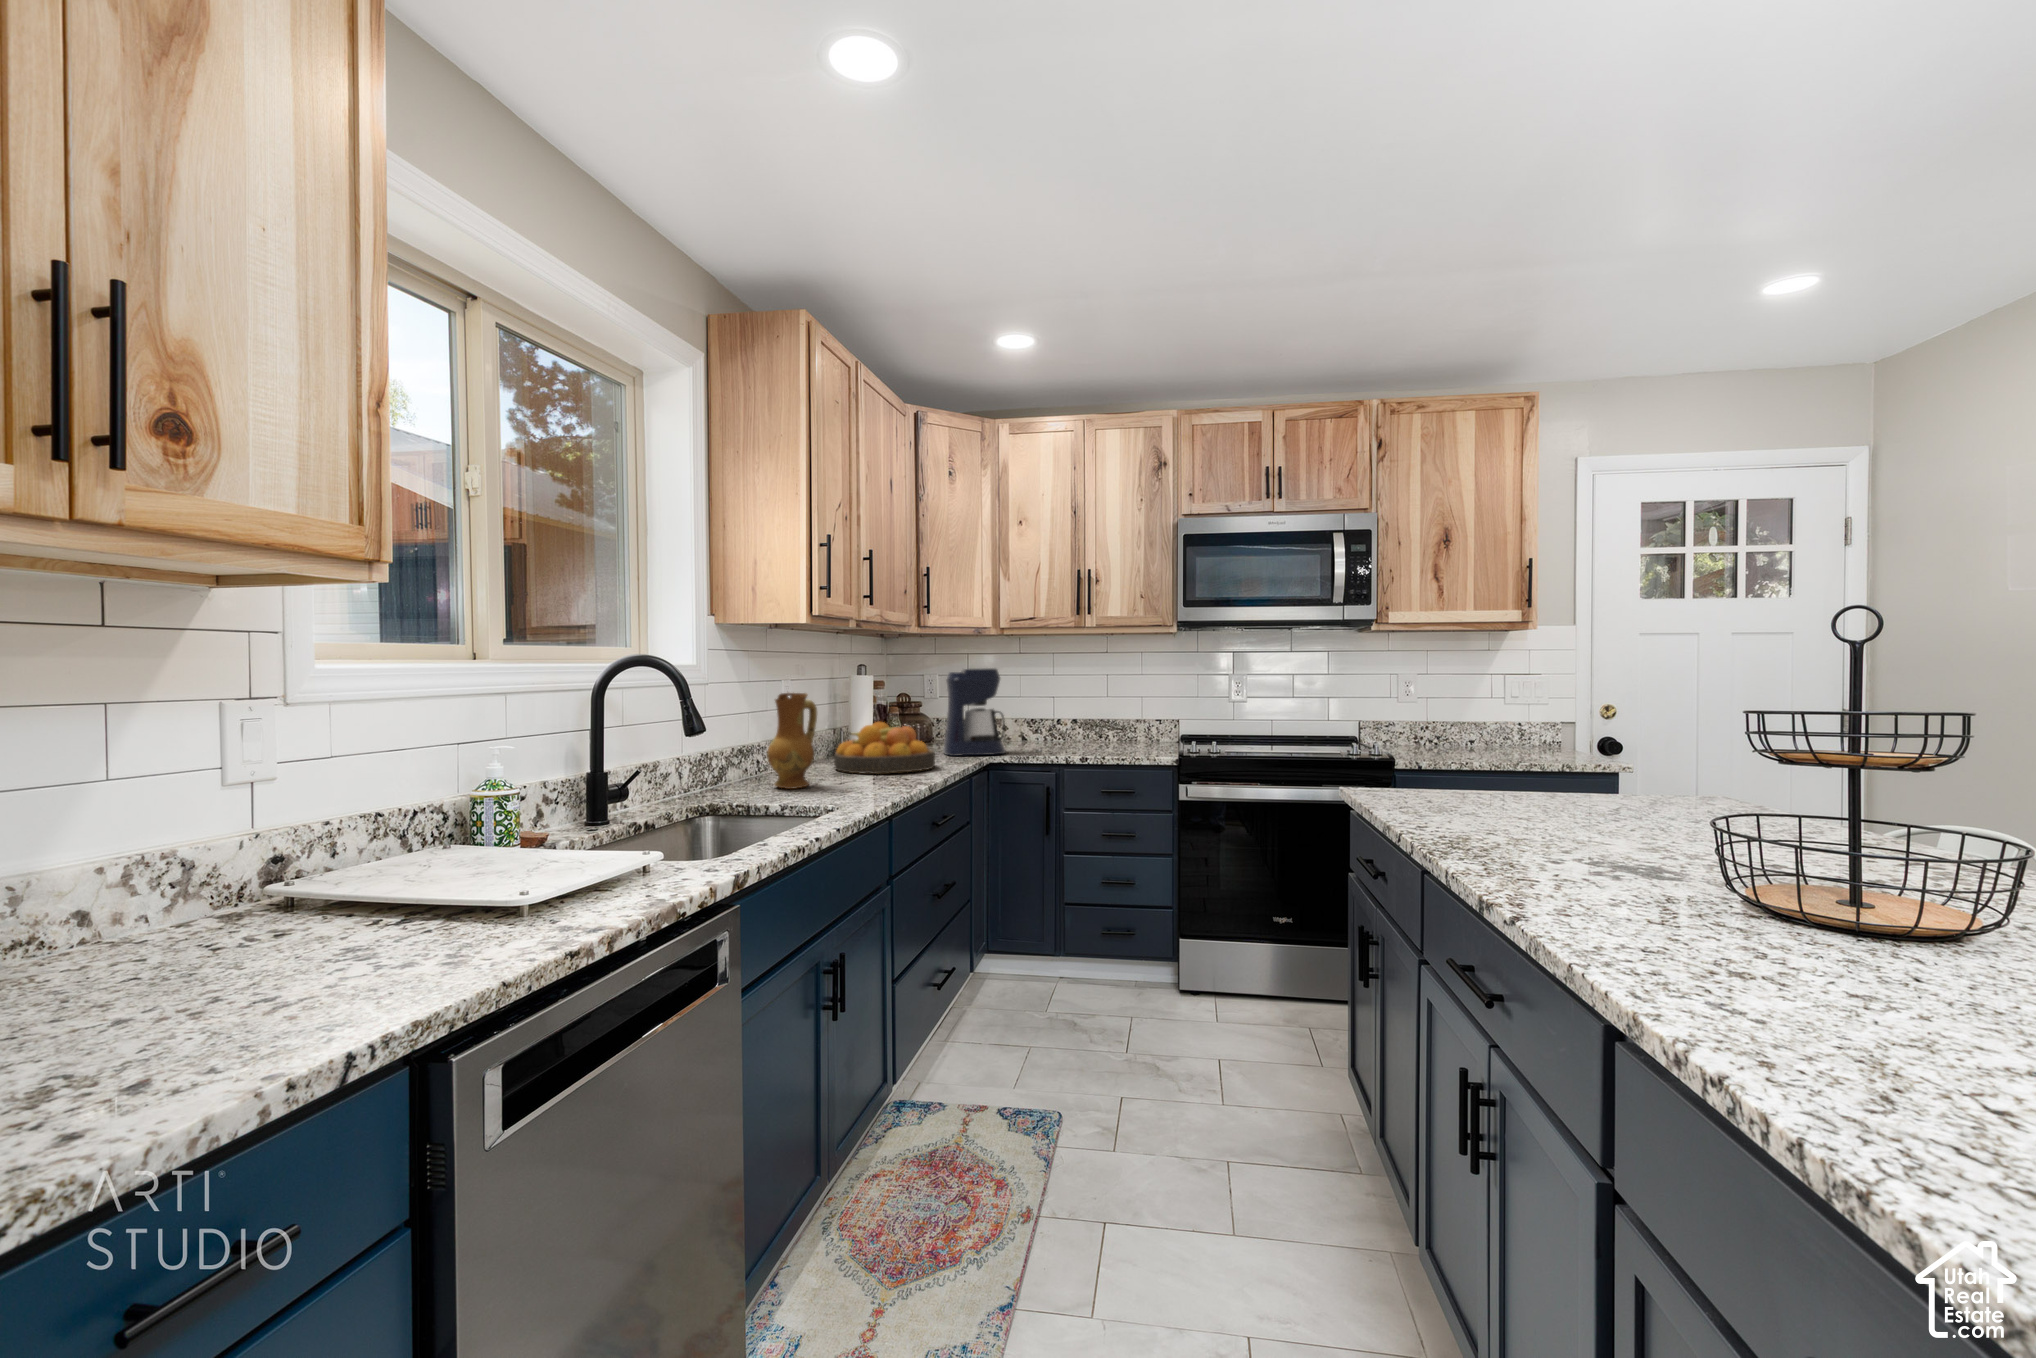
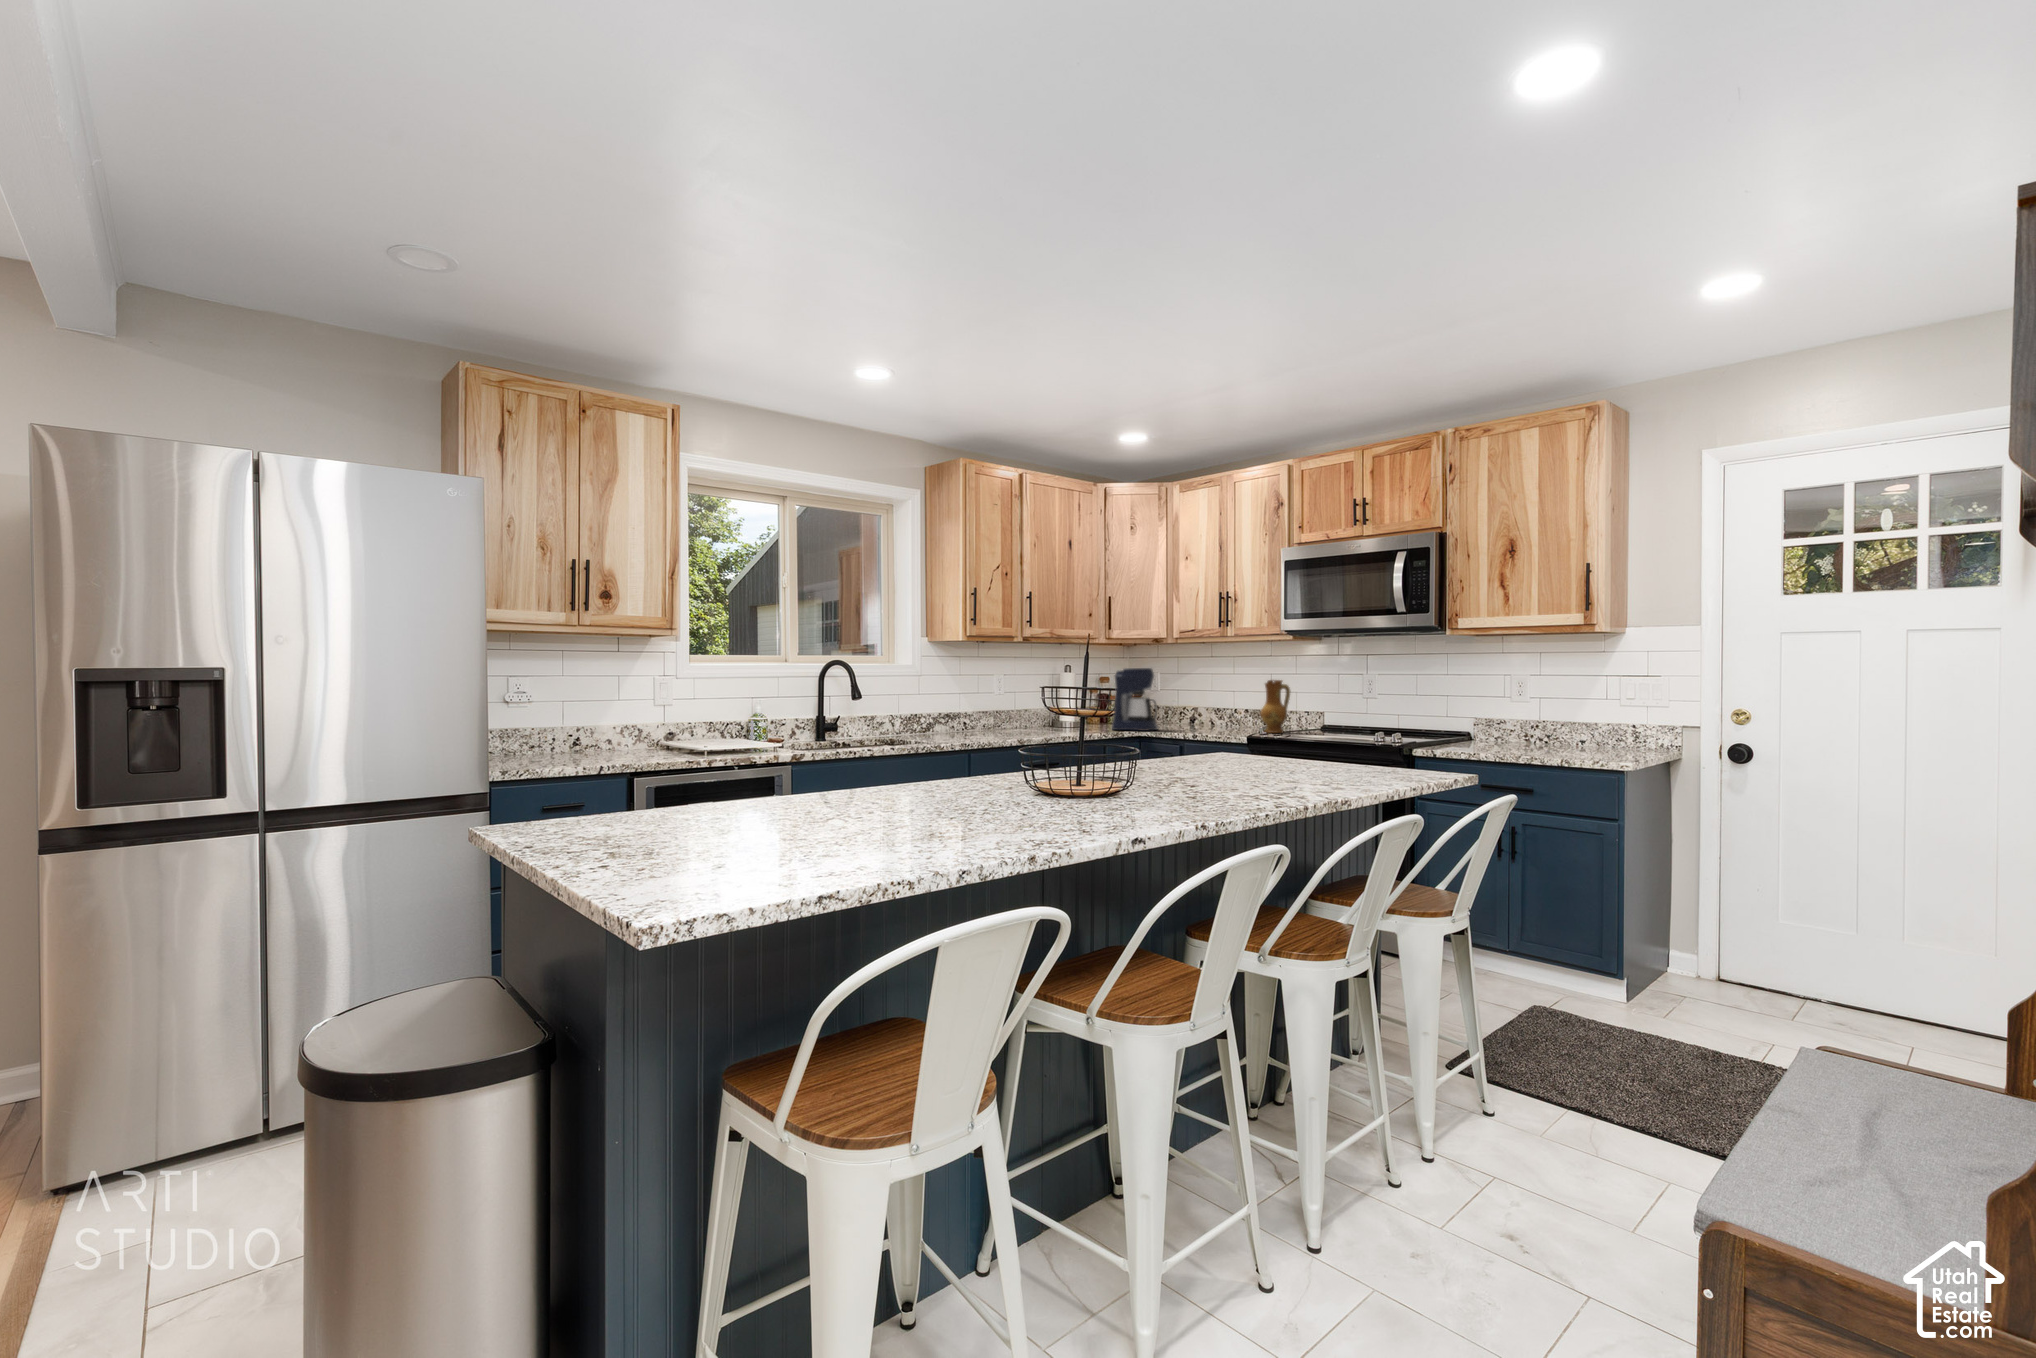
ceramic jug: present [767,693,817,789] -> present [1260,680,1290,733]
fruit bowl: present [834,722,935,774] -> none [1009,703,1075,734]

